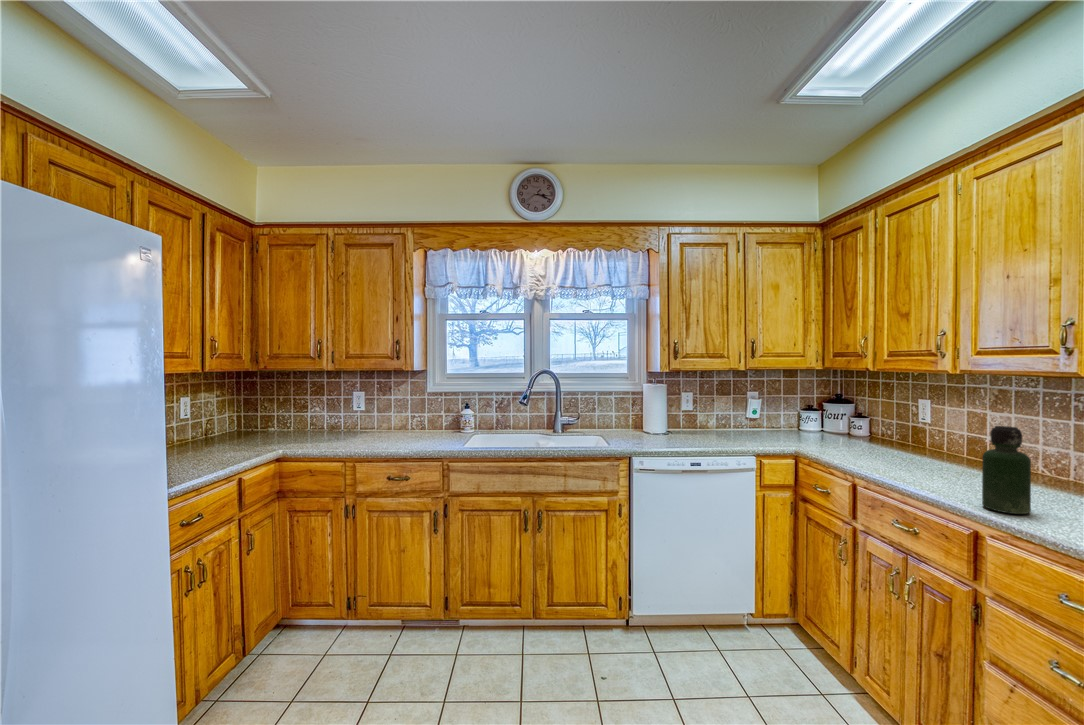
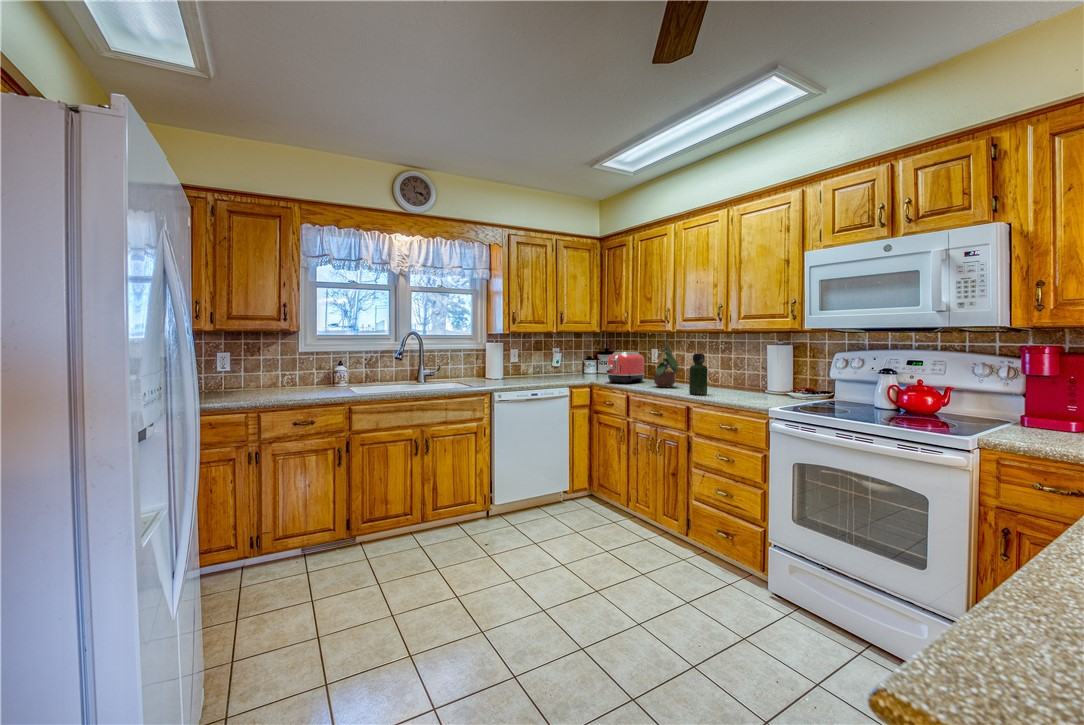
potted plant: none [898,385,971,479] -> present [654,339,678,387]
toaster: none [819,404,896,458] -> present [607,352,645,383]

